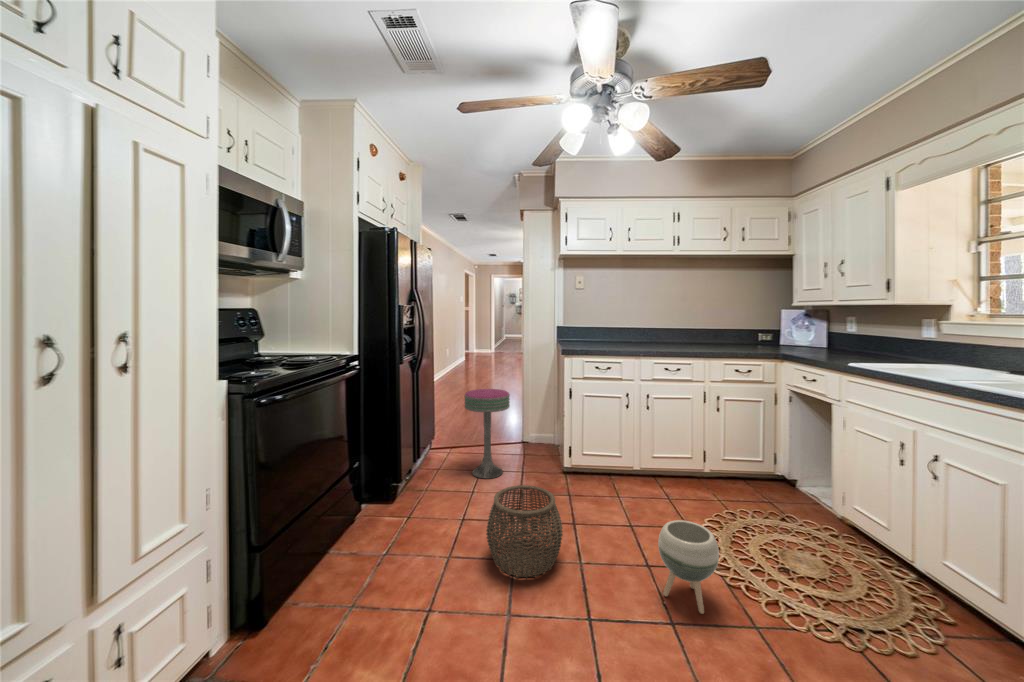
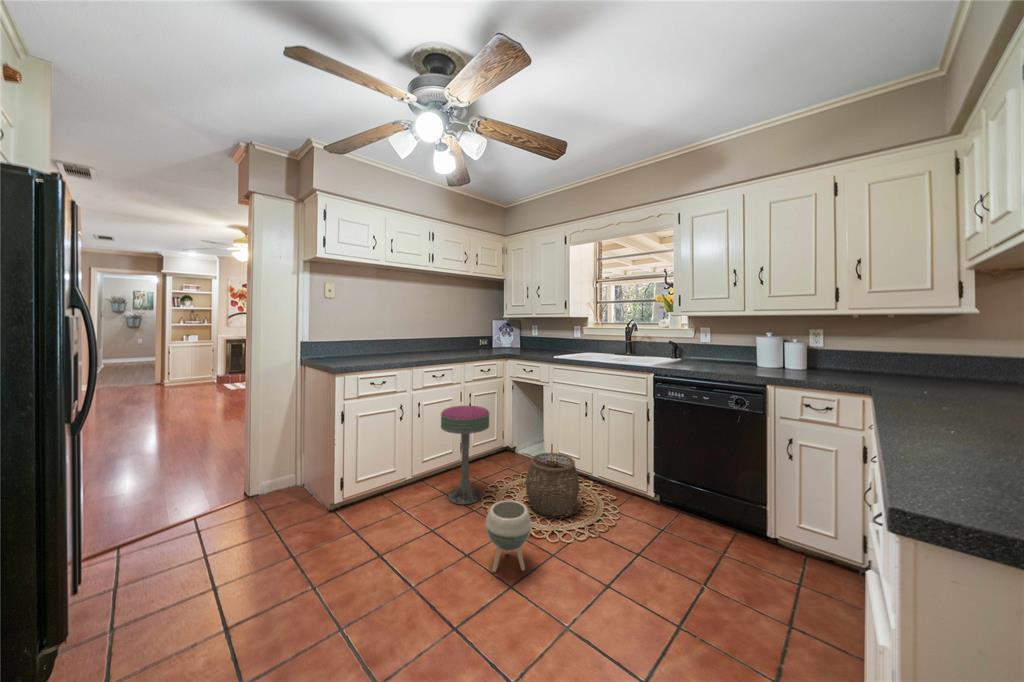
bar stool: present [465,389,510,479] -> present [441,406,489,505]
woven basket: present [486,485,563,578] -> present [525,453,580,516]

